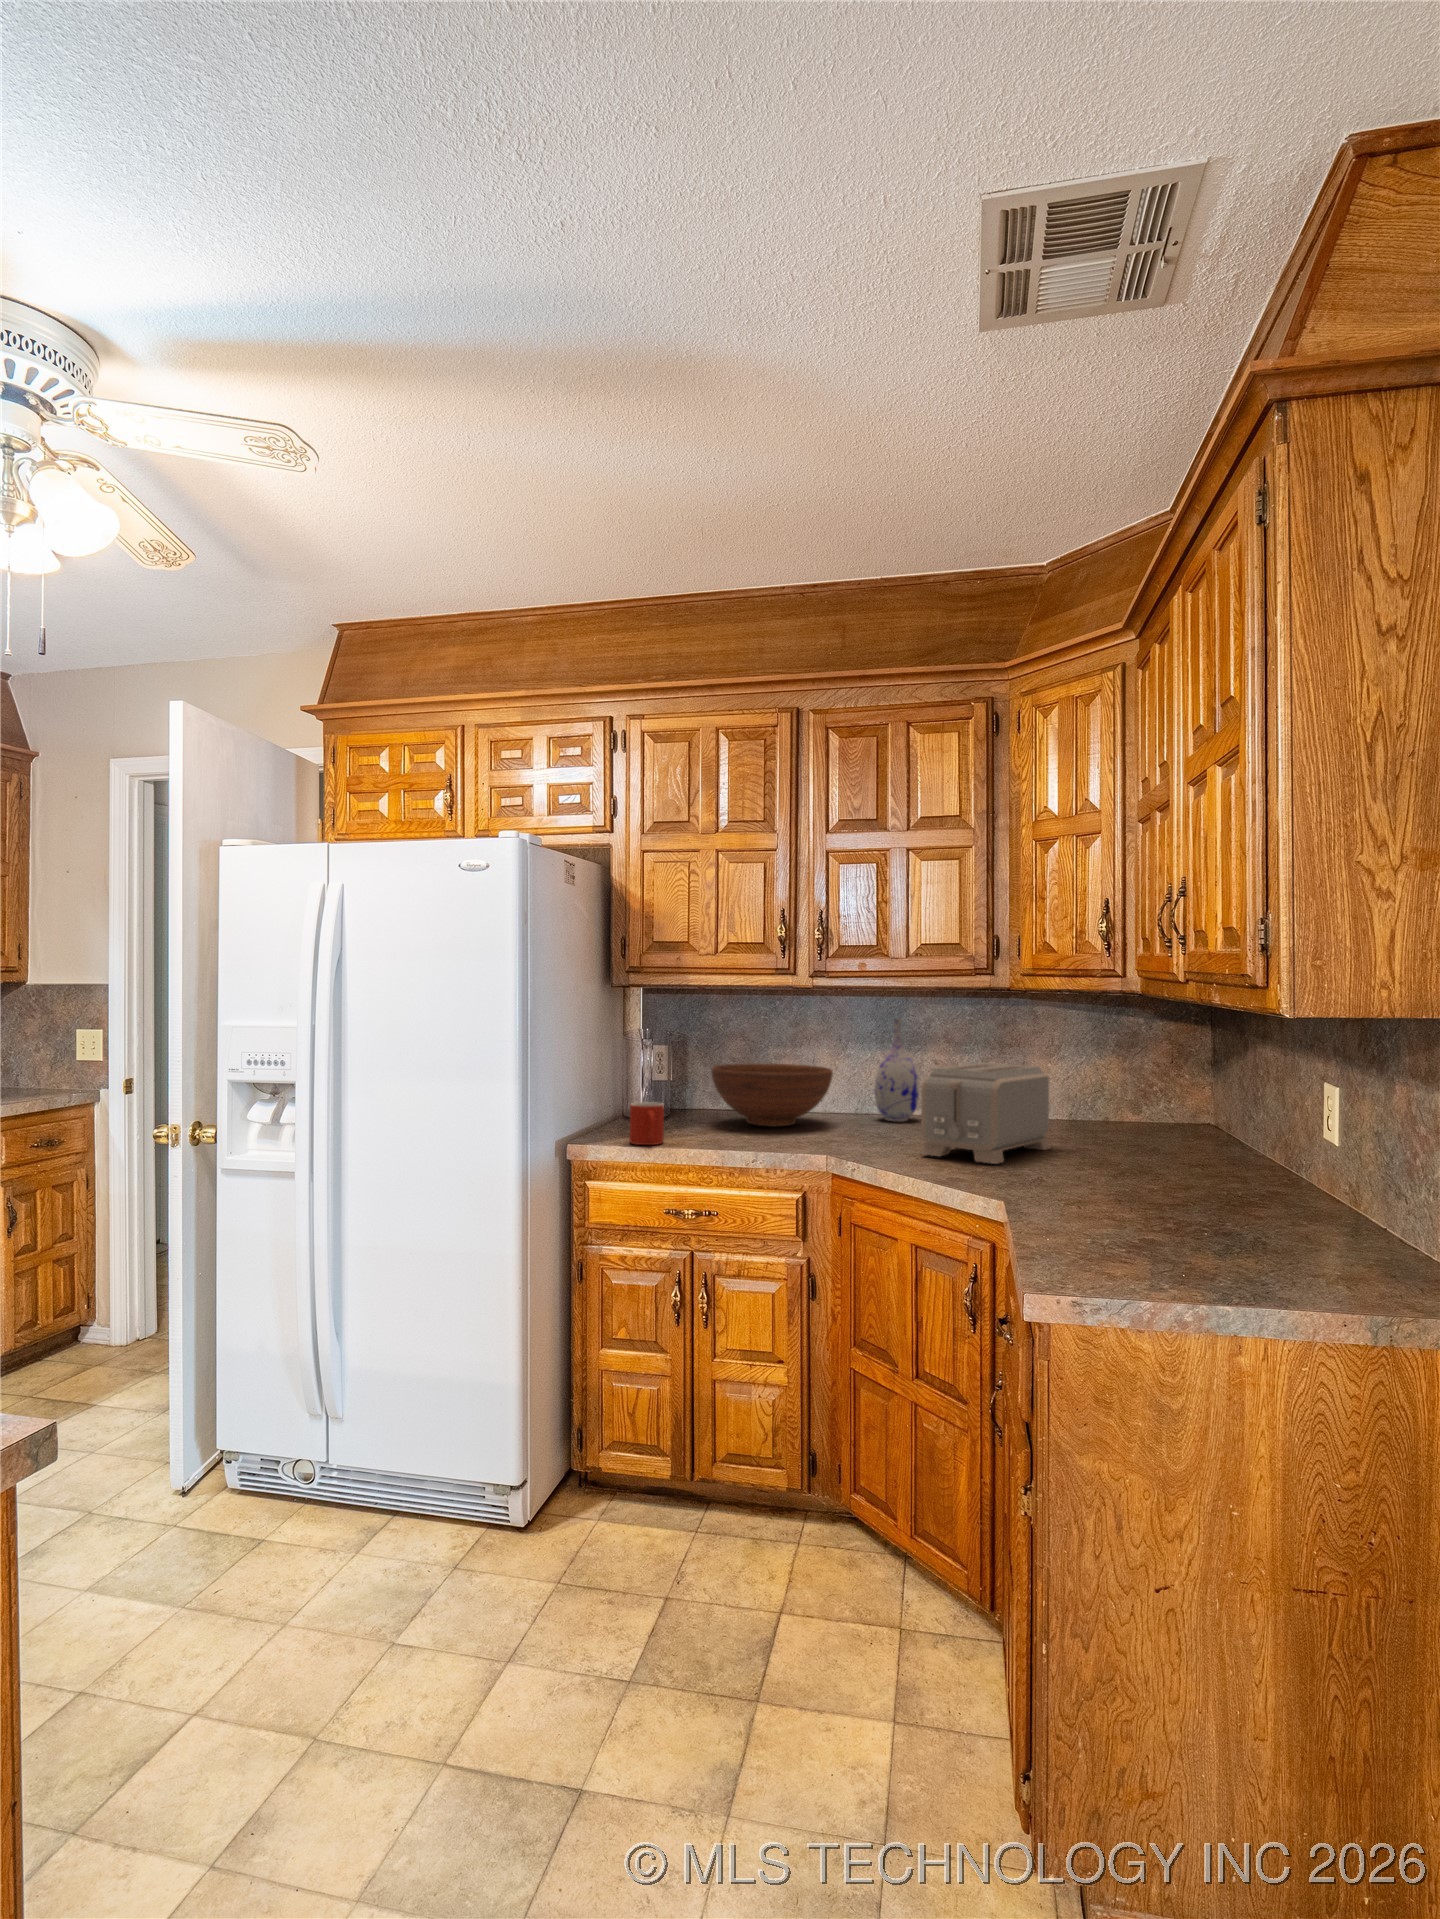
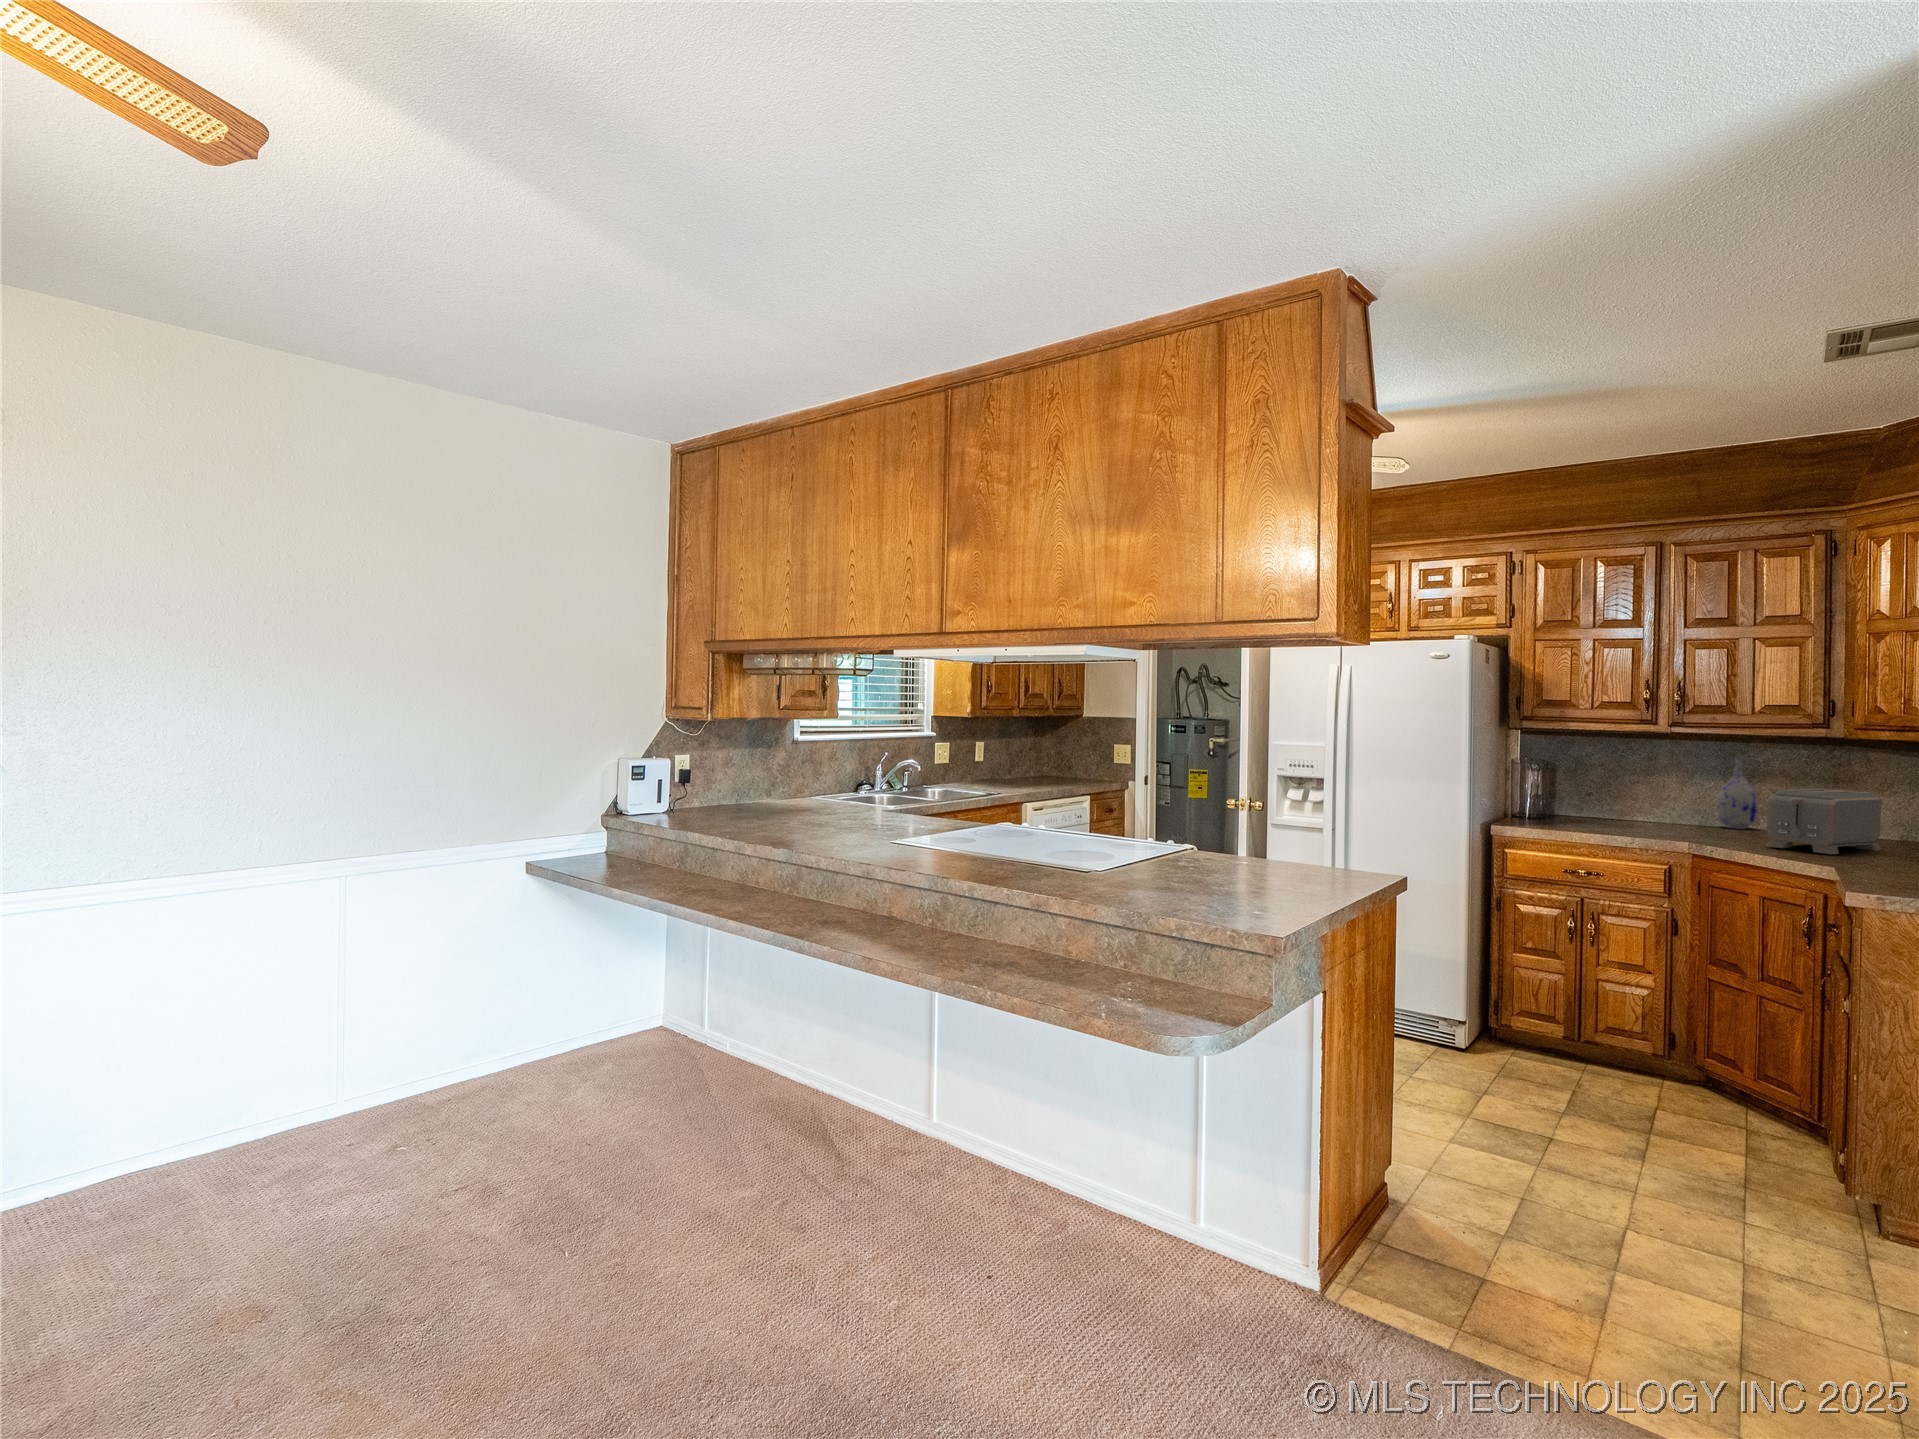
fruit bowl: present [712,1063,833,1127] -> none [1581,783,1683,826]
mug: present [629,1102,664,1145] -> none [1530,804,1556,831]

